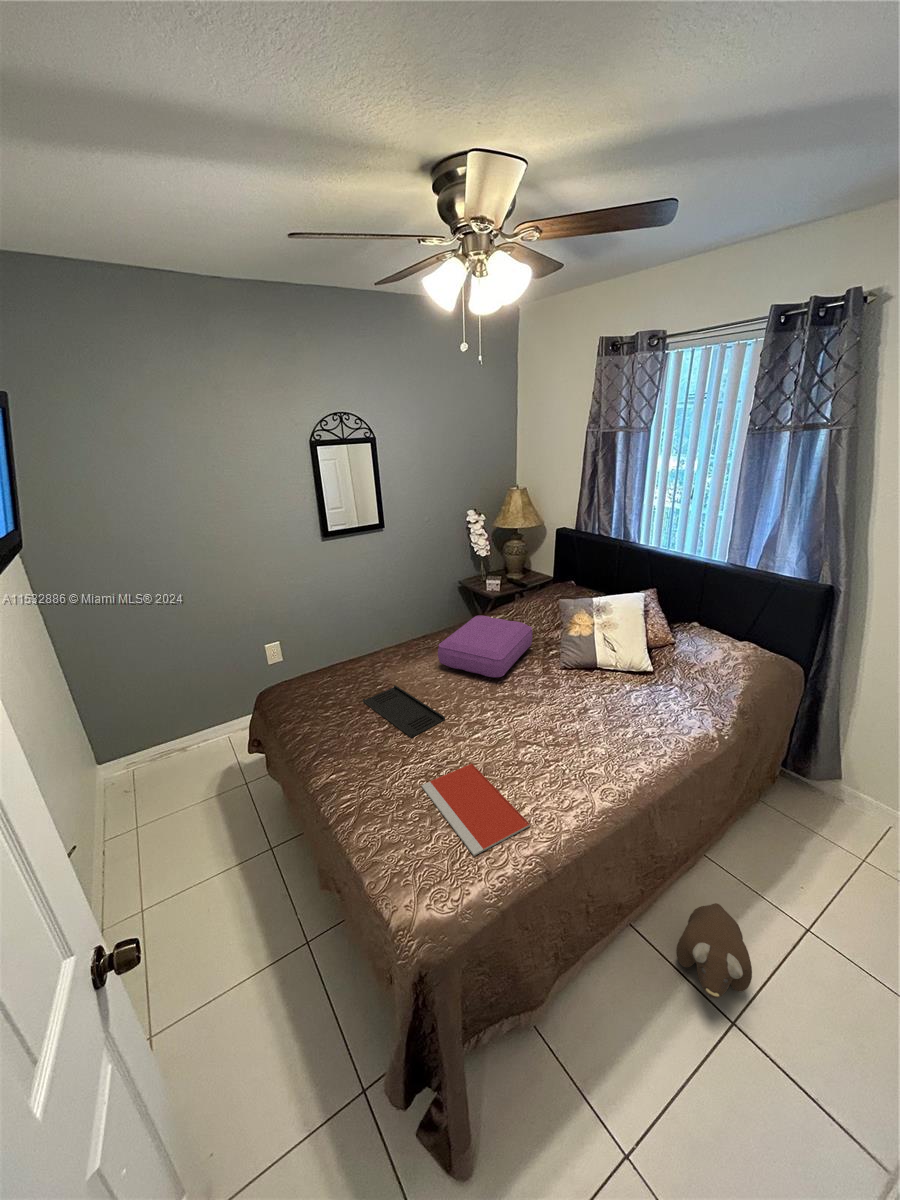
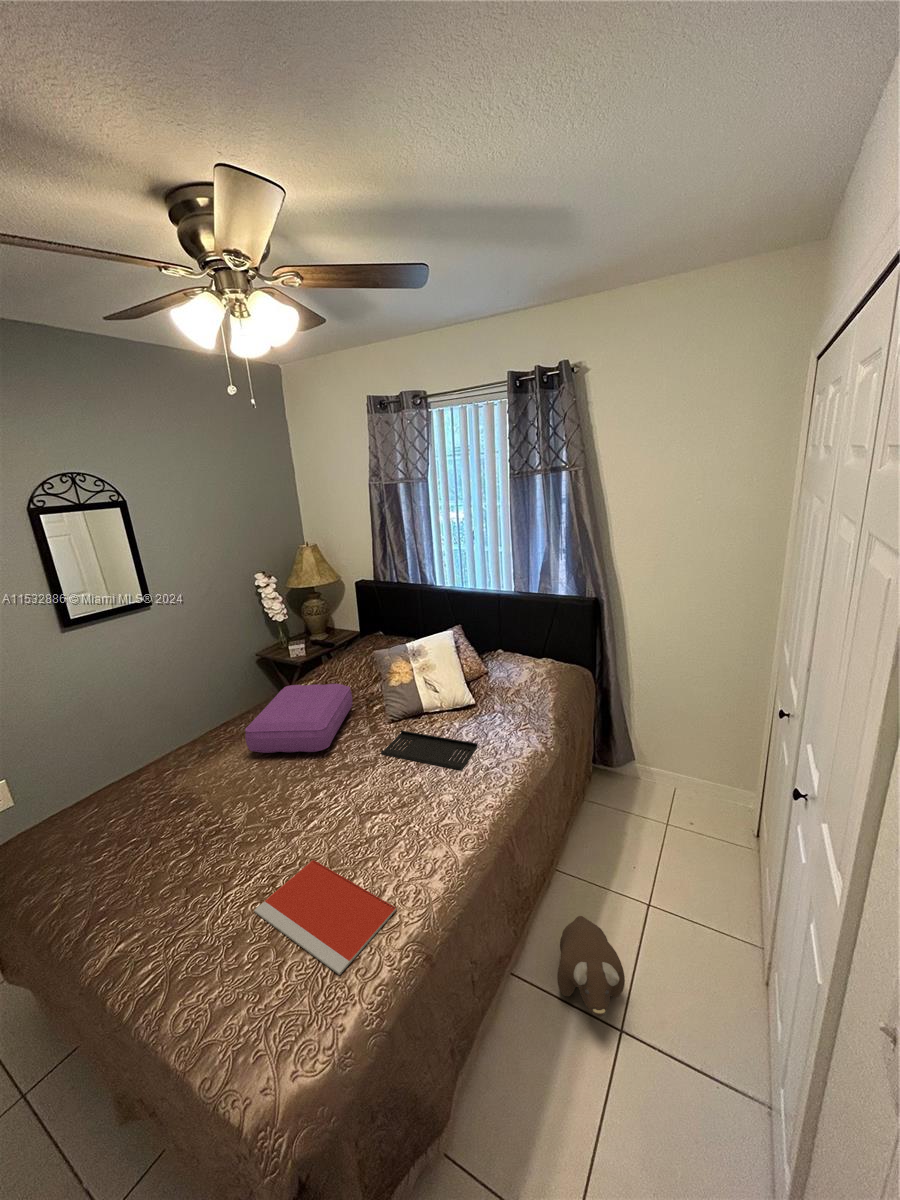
tray: present [363,685,445,737] -> present [381,731,477,770]

